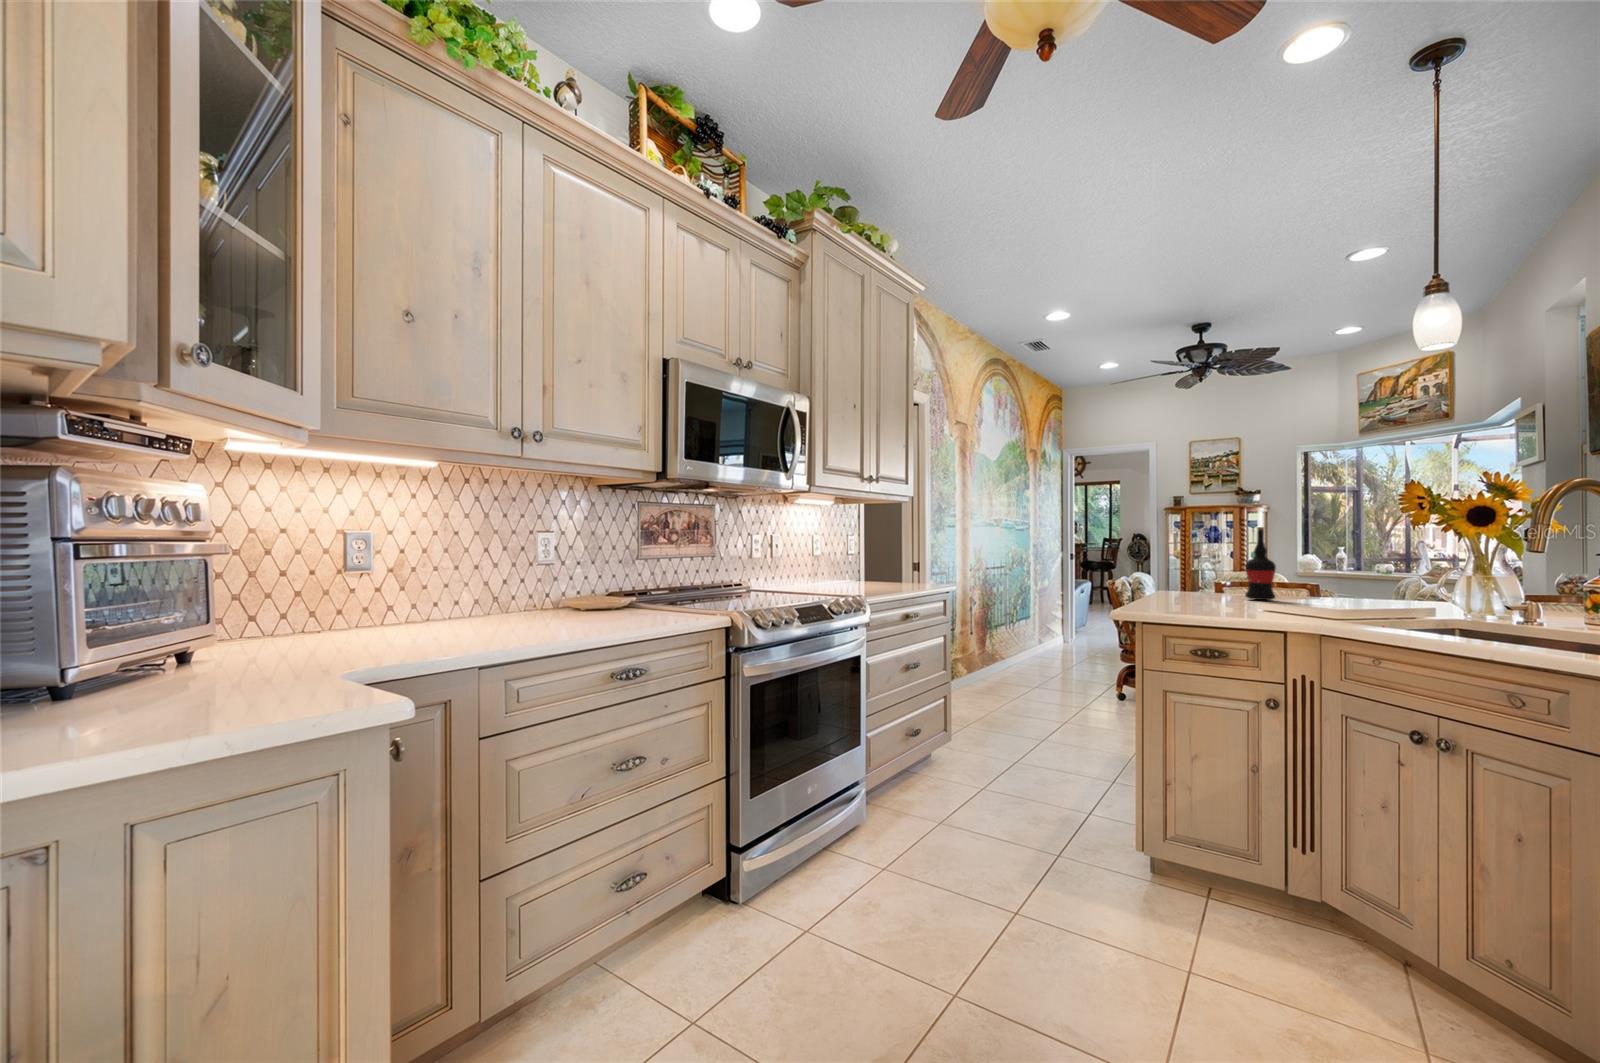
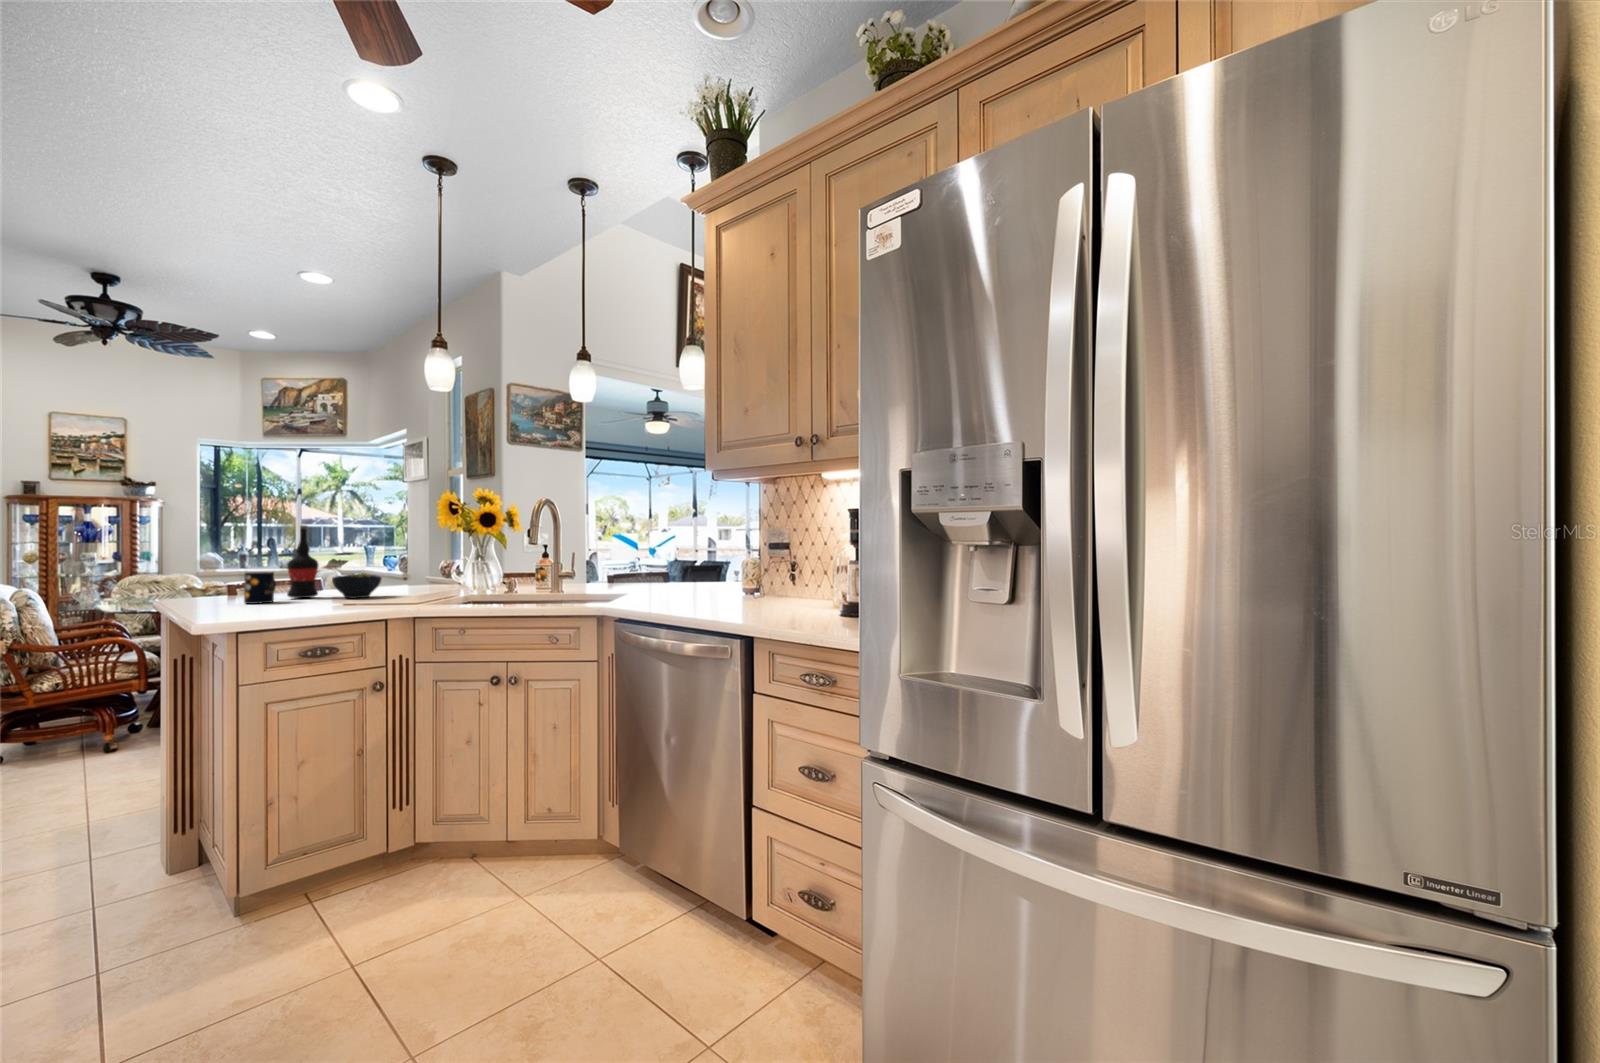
mug: none [1200,571,1230,601] -> present [244,571,276,604]
bowl: none [1278,579,1335,606] -> present [332,573,381,598]

